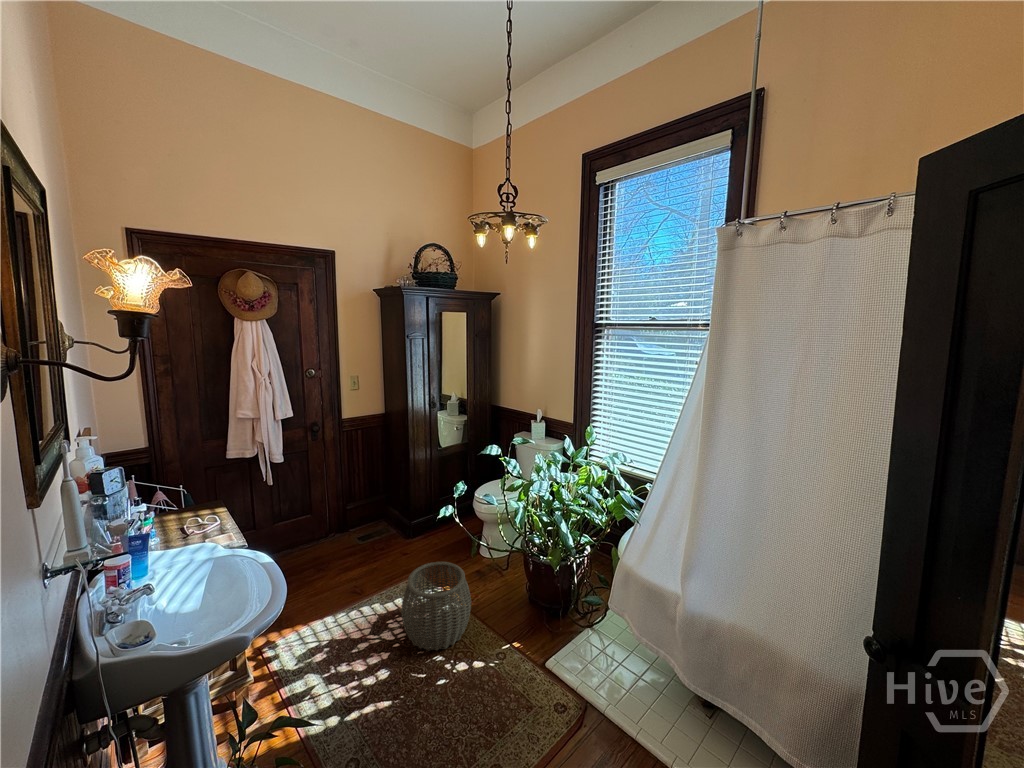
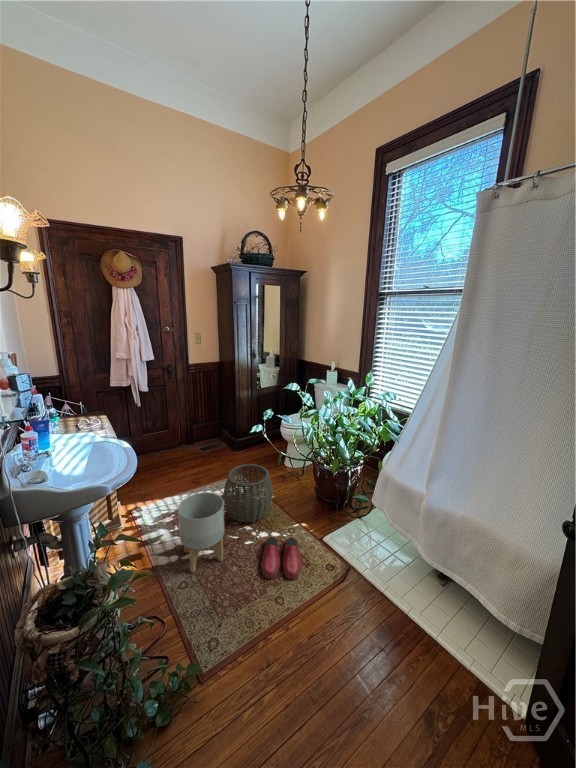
planter: none [342,614,408,741] -> present [178,492,224,572]
slippers: none [464,667,520,737] -> present [261,537,302,580]

